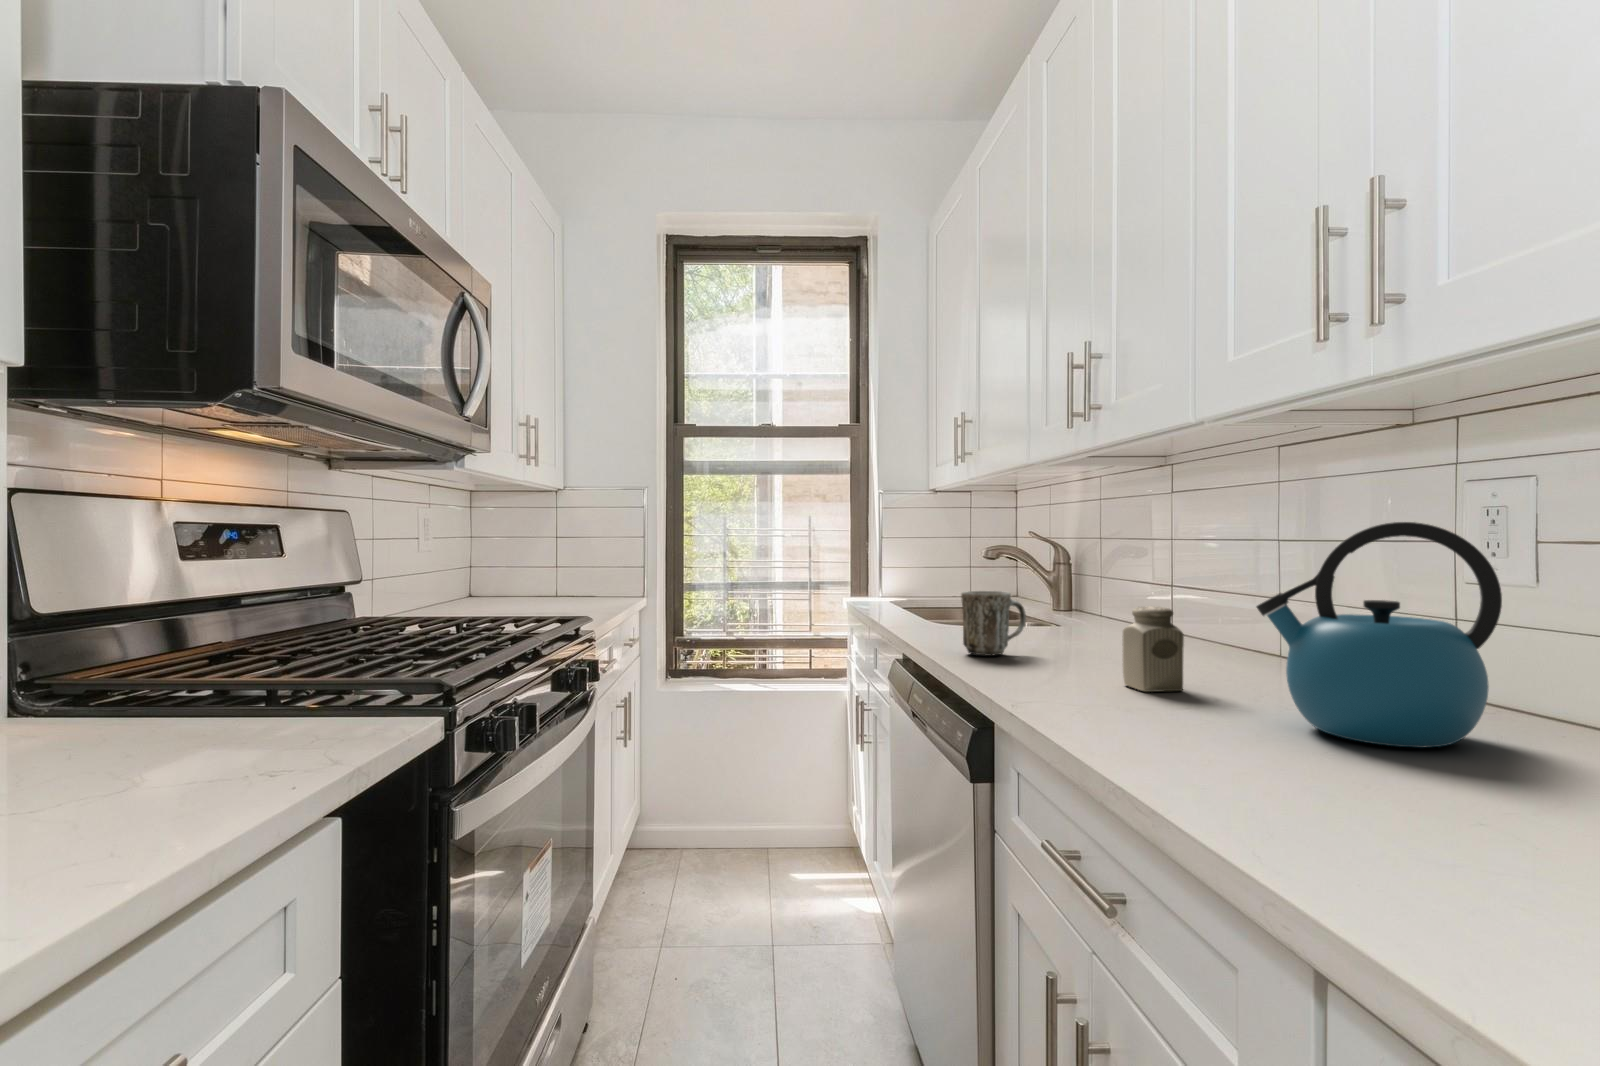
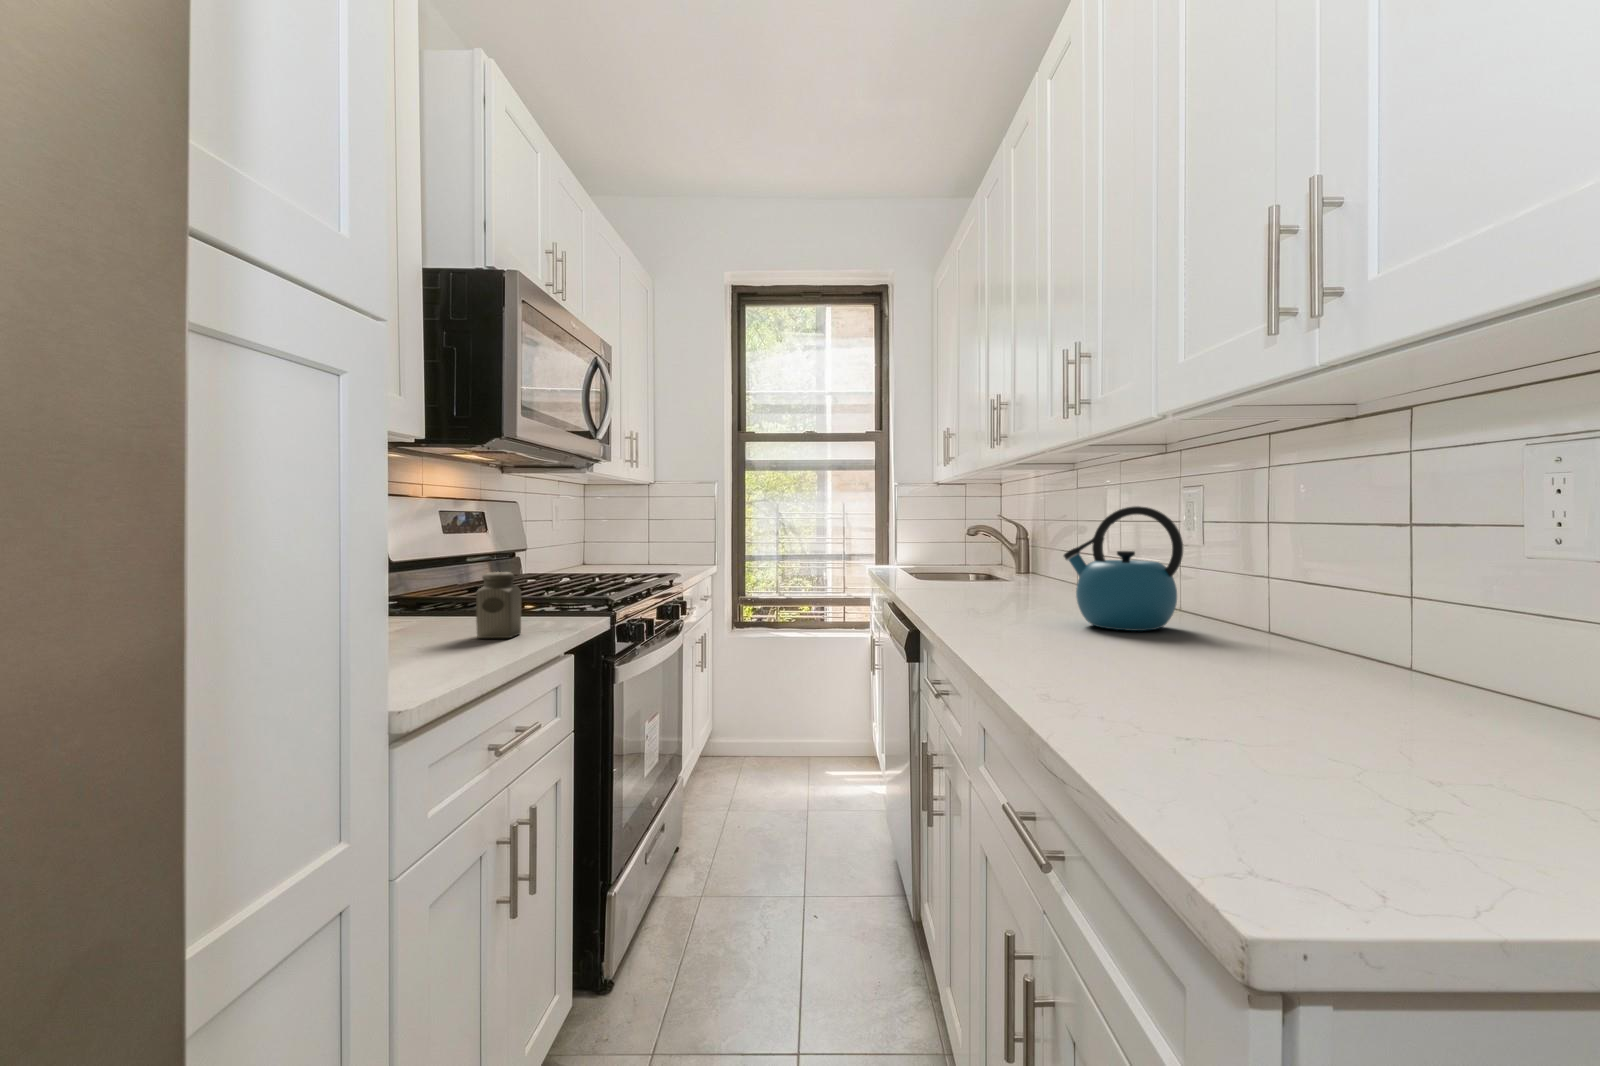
mug: present [961,591,1026,656] -> none [924,554,967,596]
salt shaker: present [1122,606,1184,692] -> present [476,572,521,638]

